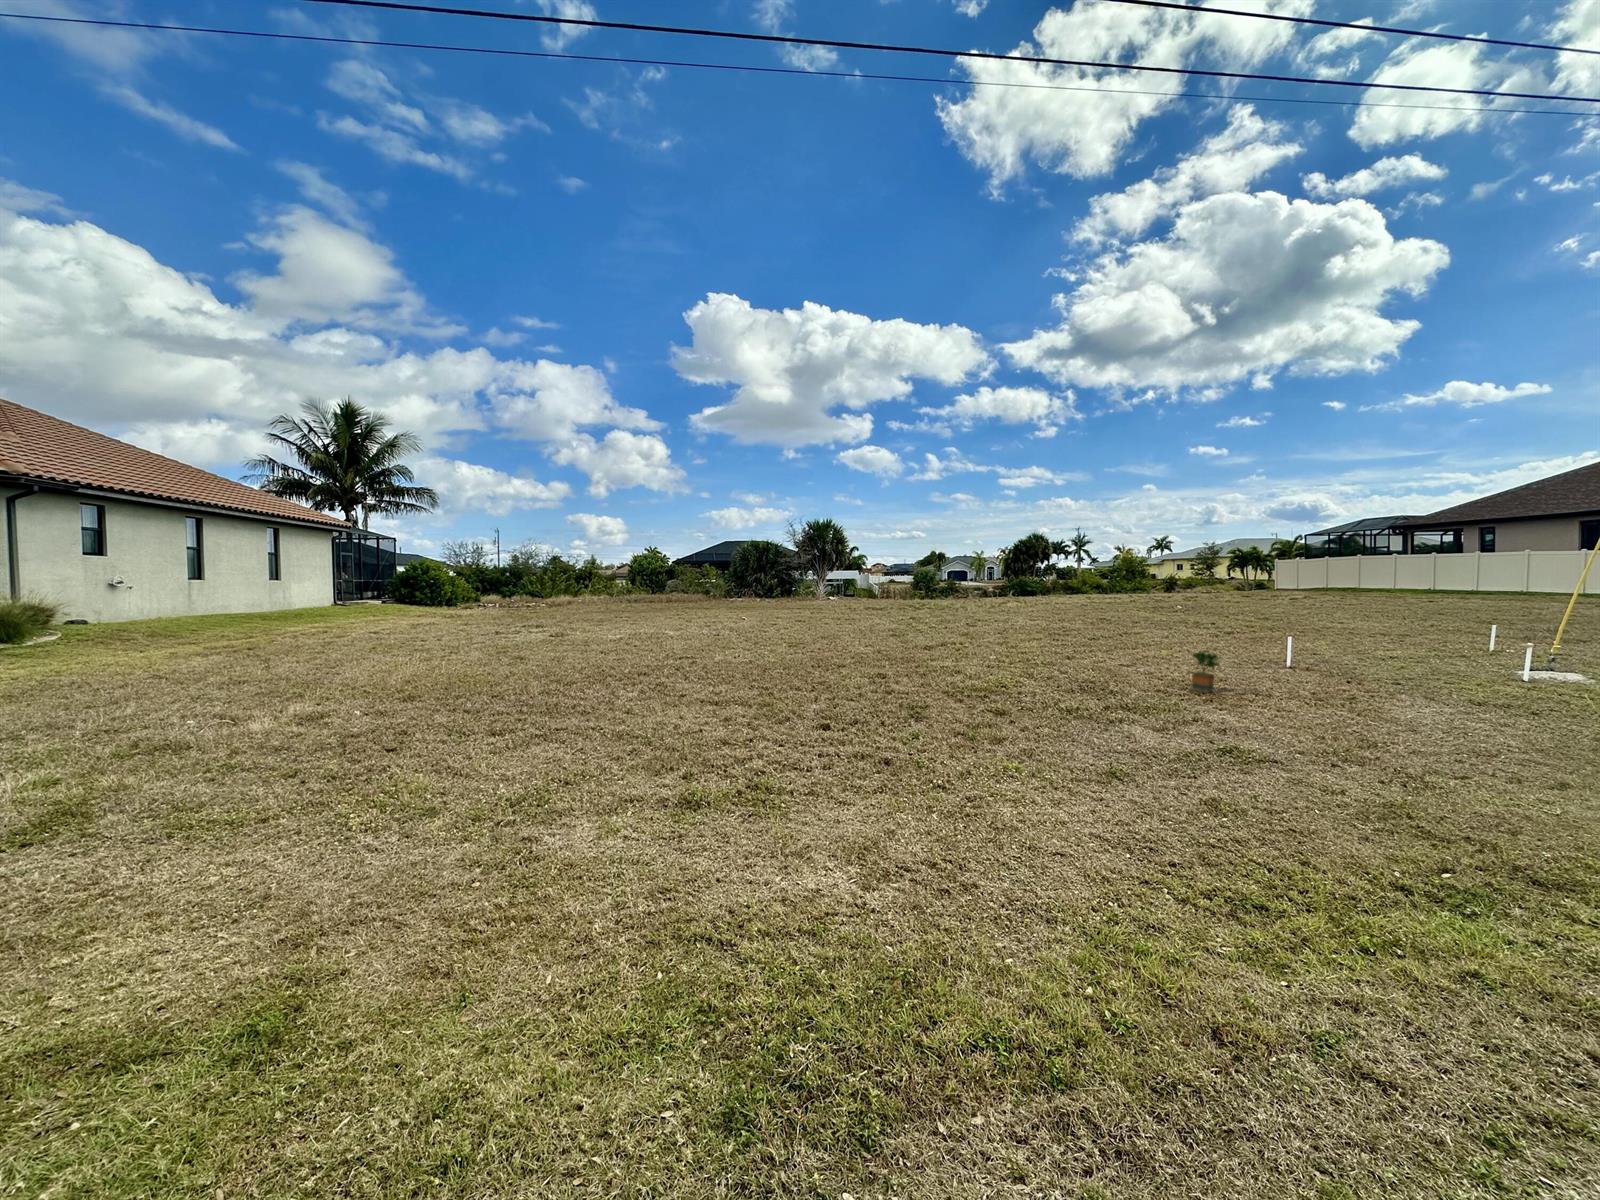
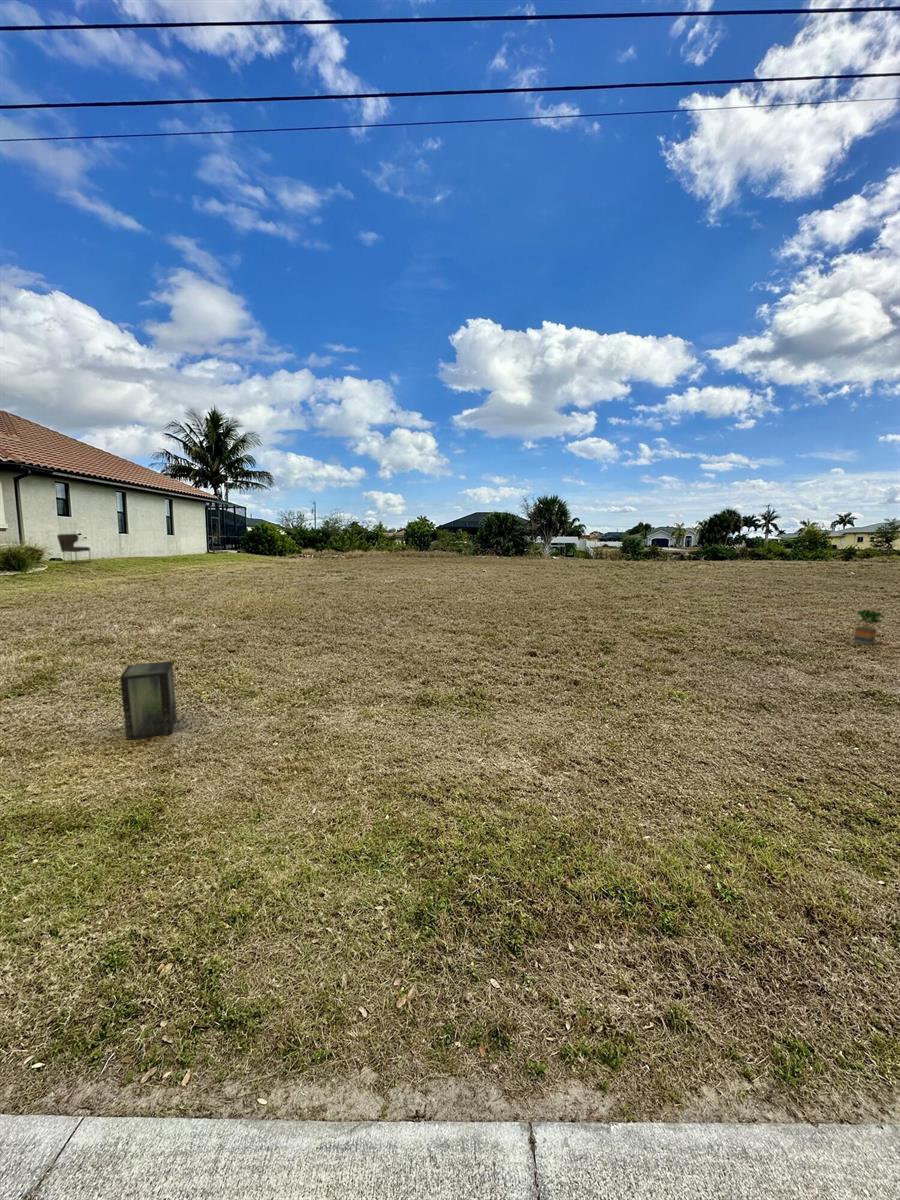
chair: none [83,581,141,627] -> present [57,534,91,564]
storage box: none [221,770,312,900] -> present [120,662,177,740]

